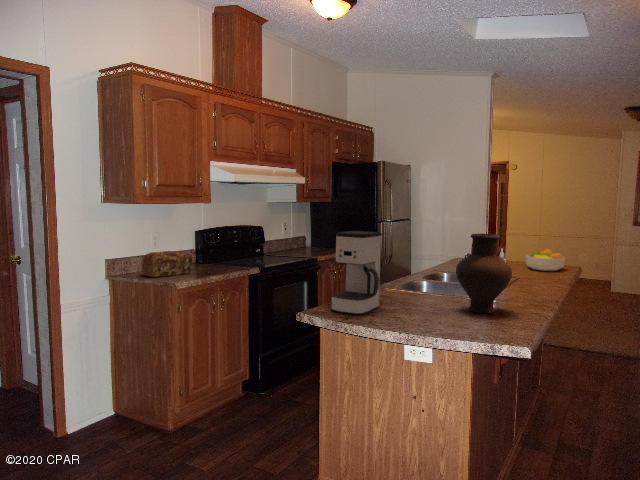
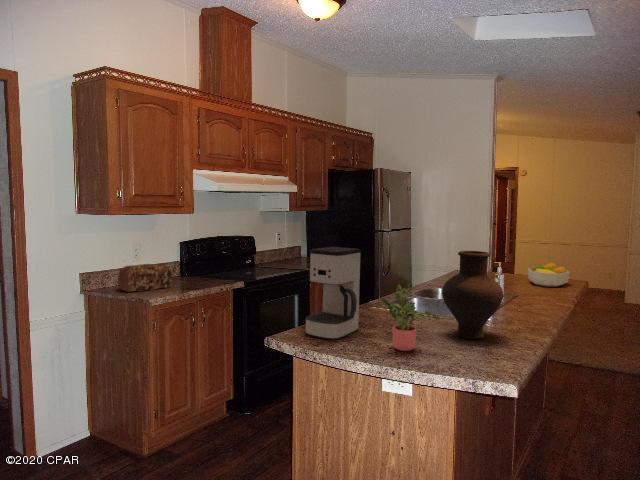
potted plant: none [405,261,458,323] -> present [381,282,441,351]

